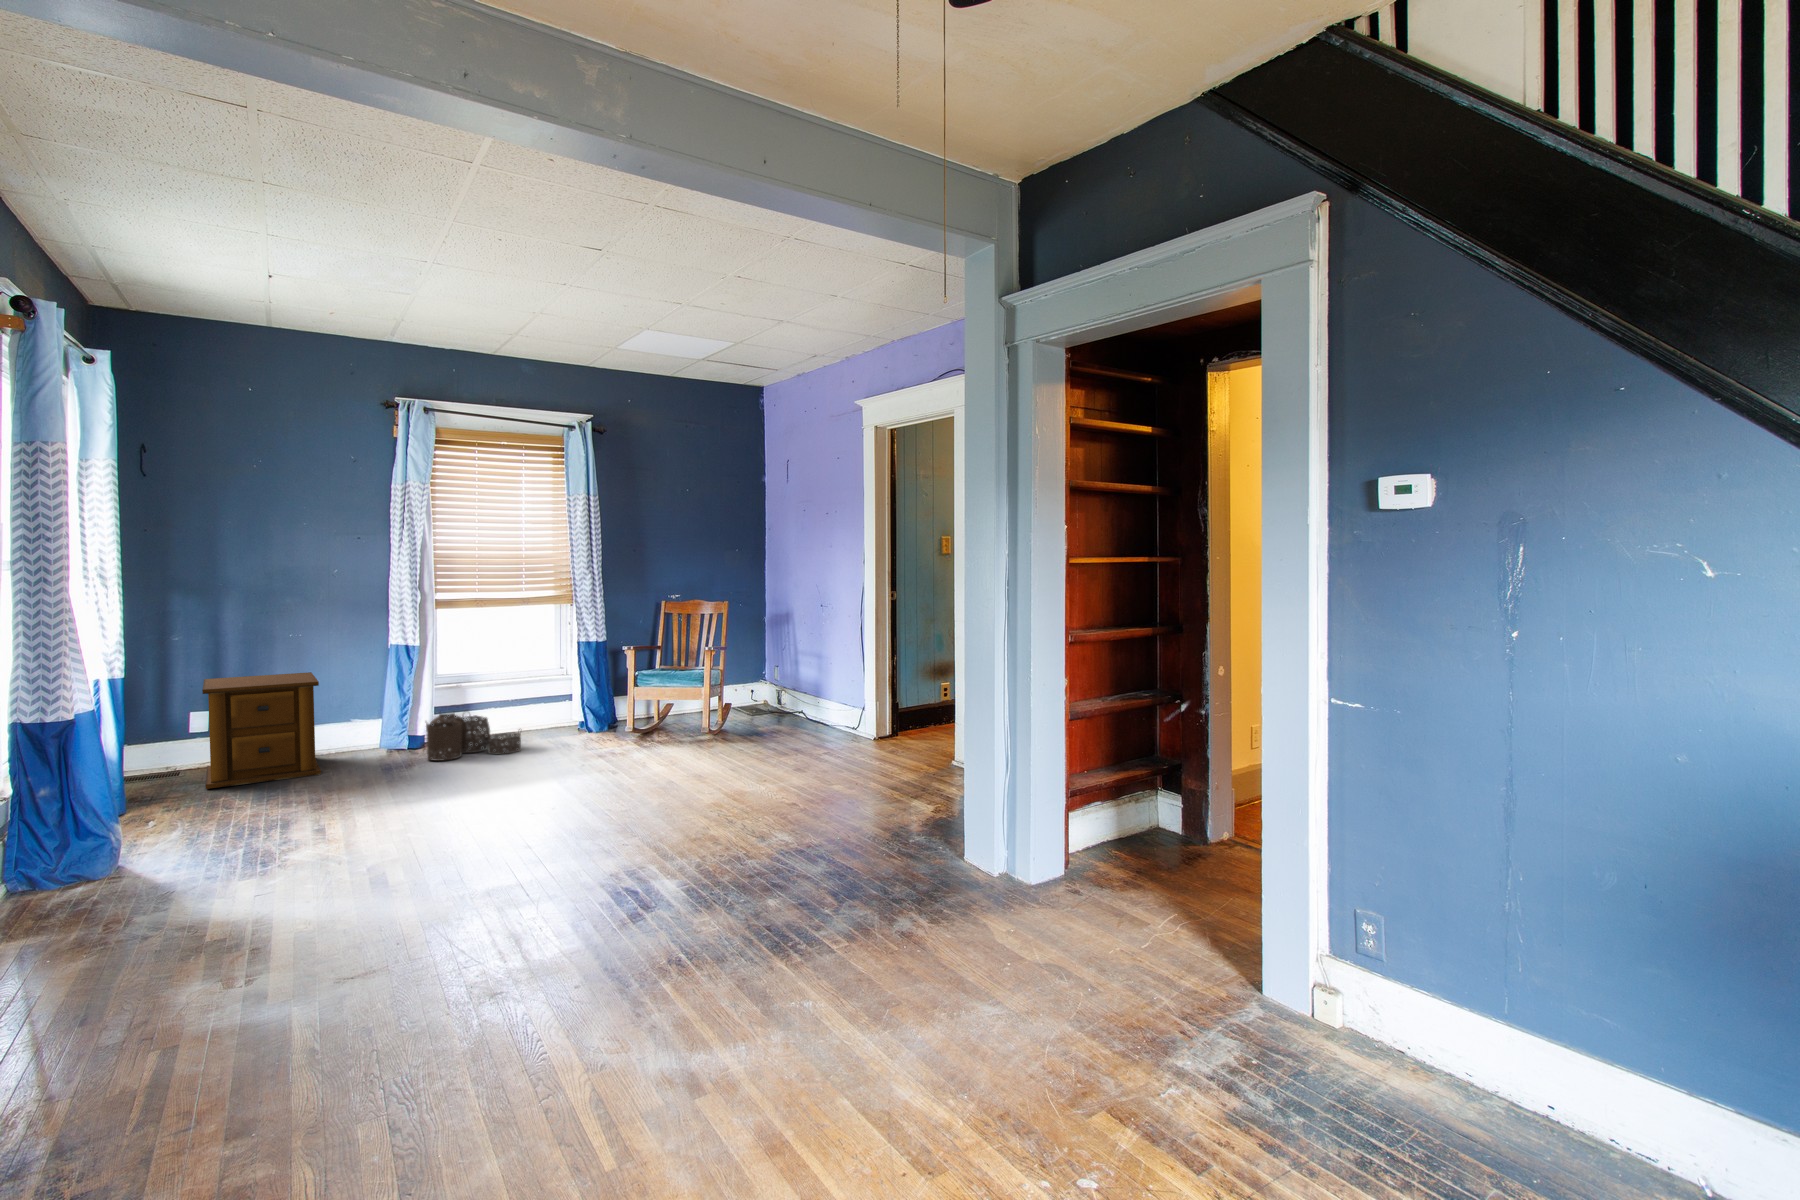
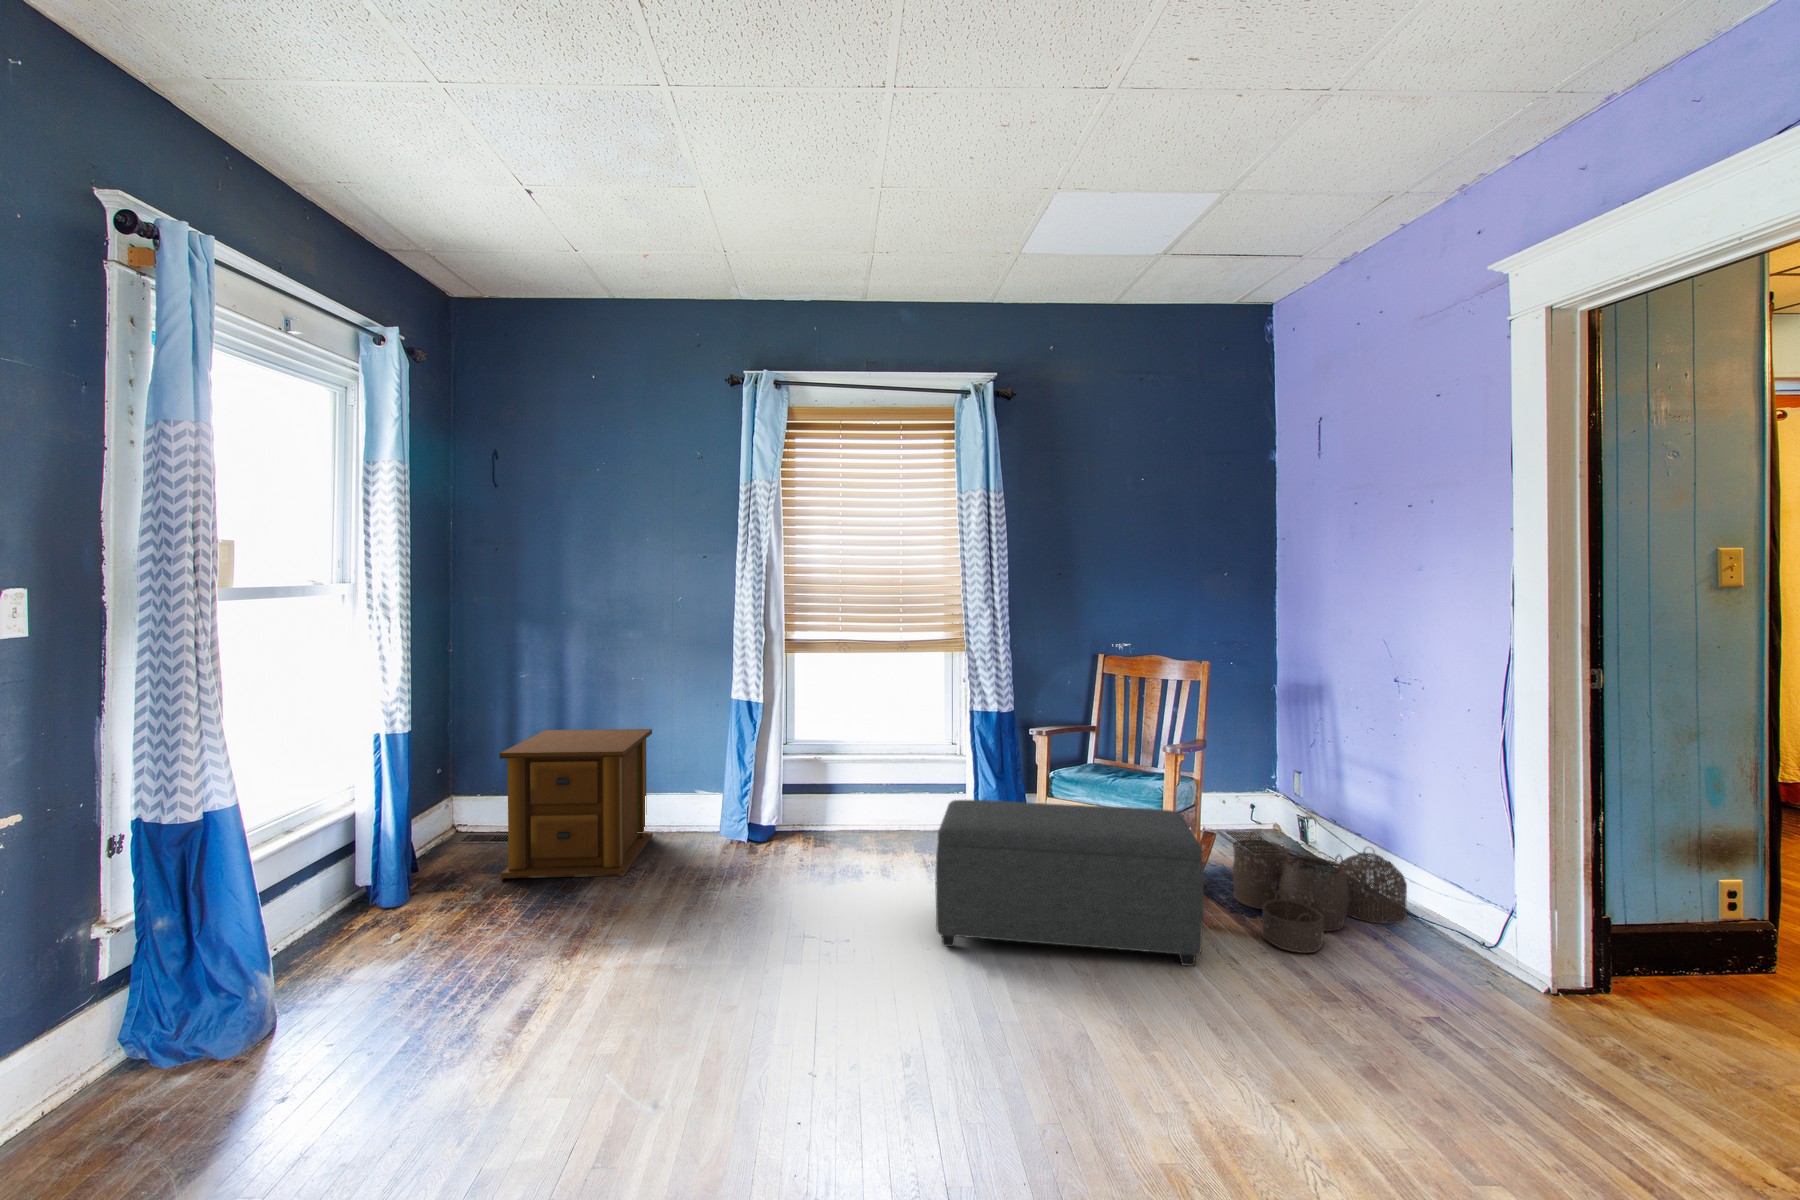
ottoman: none [583,681,732,764] -> present [935,800,1204,966]
woven basket: present [426,713,521,761] -> present [1233,831,1407,953]

